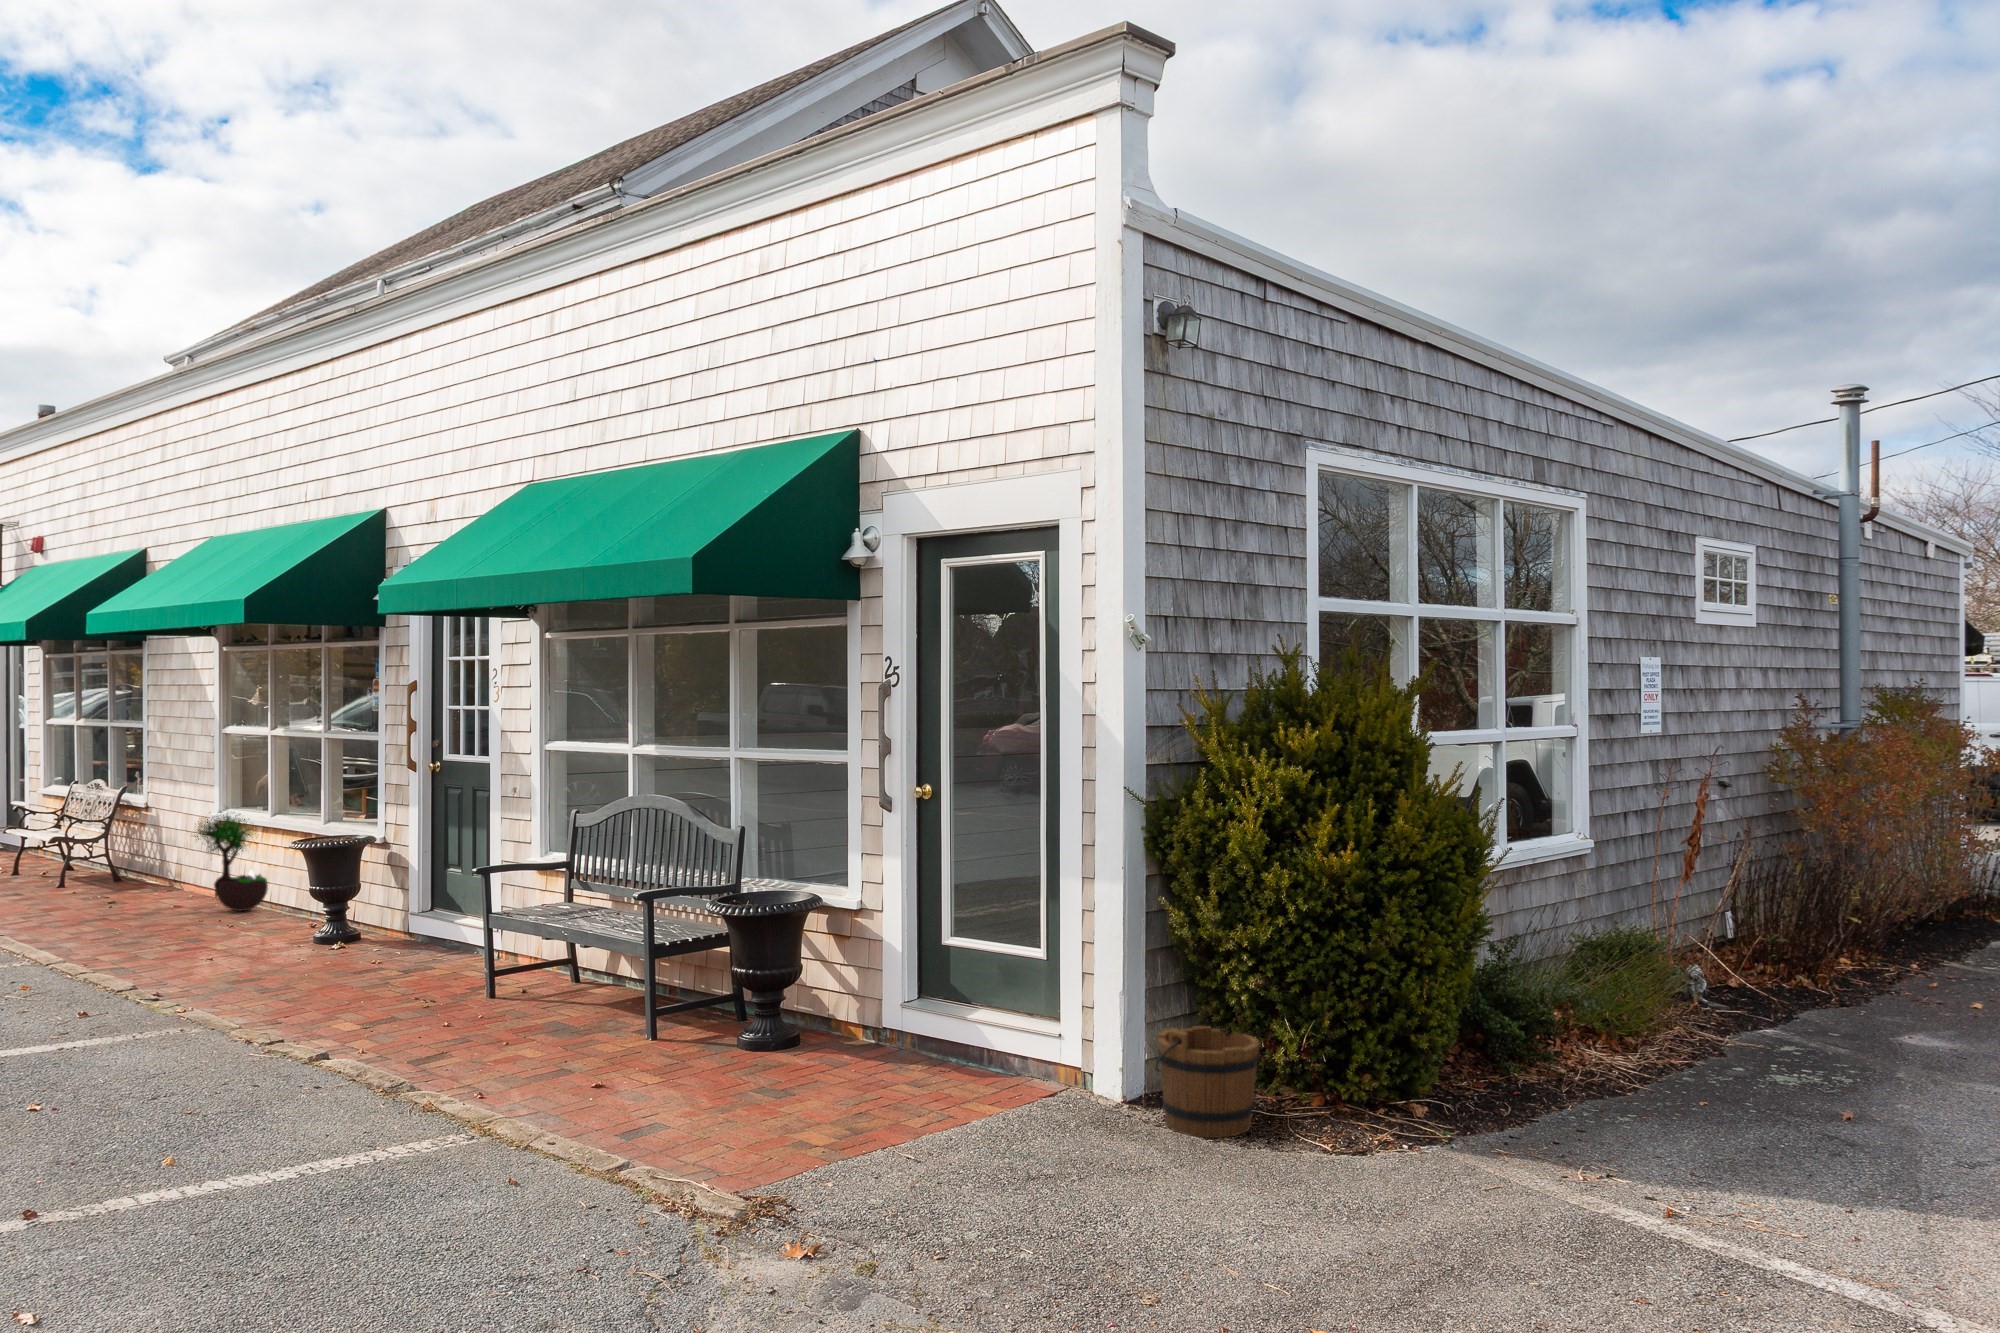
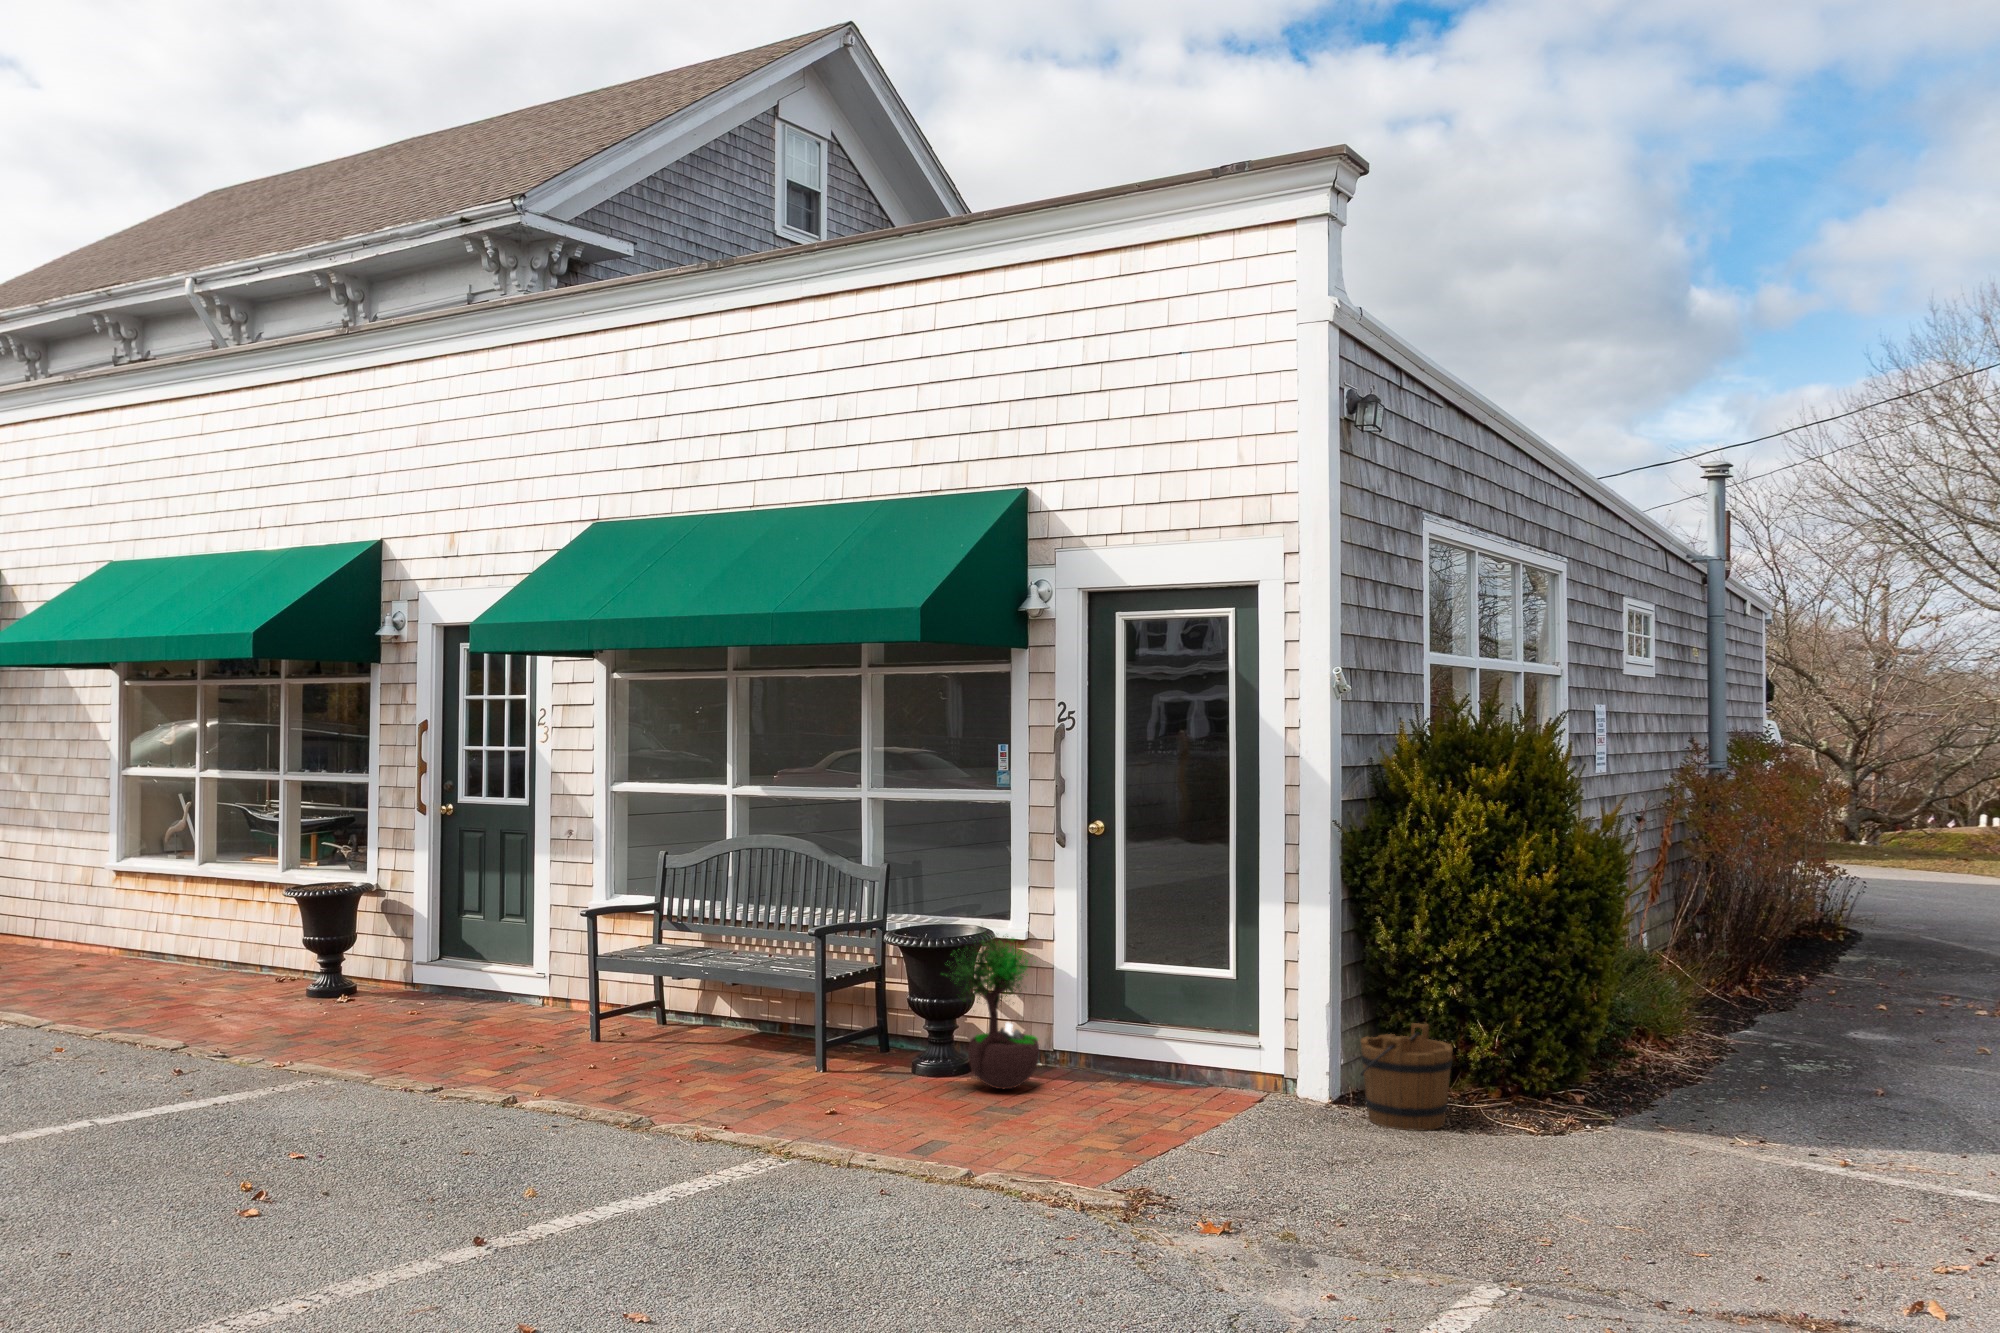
potted tree: present [195,813,268,911] -> present [946,935,1039,1089]

